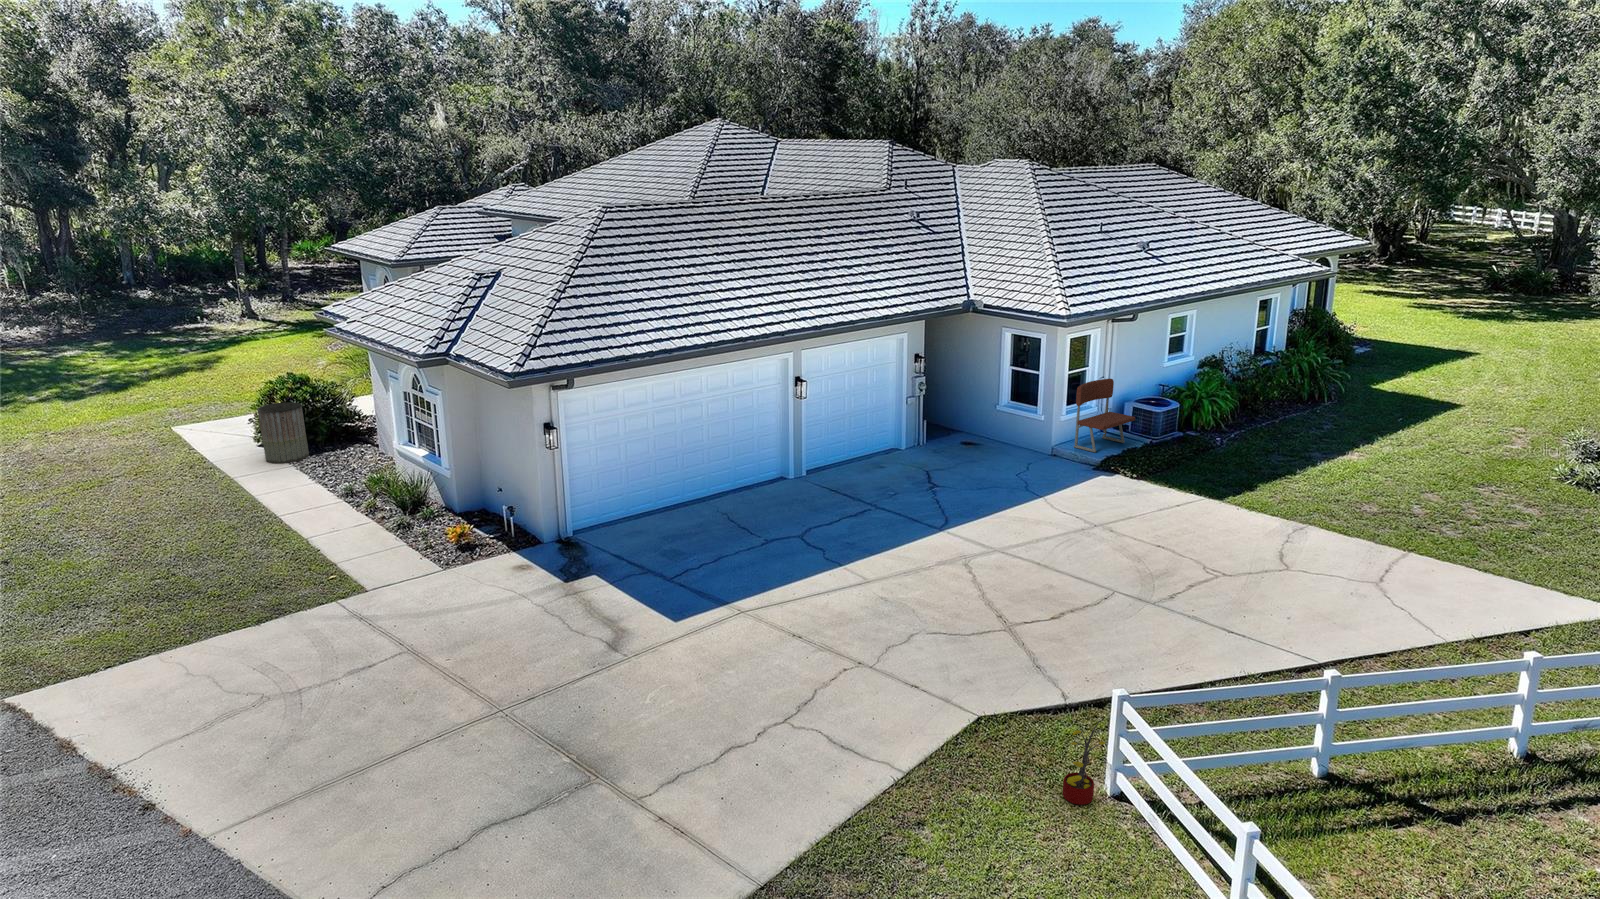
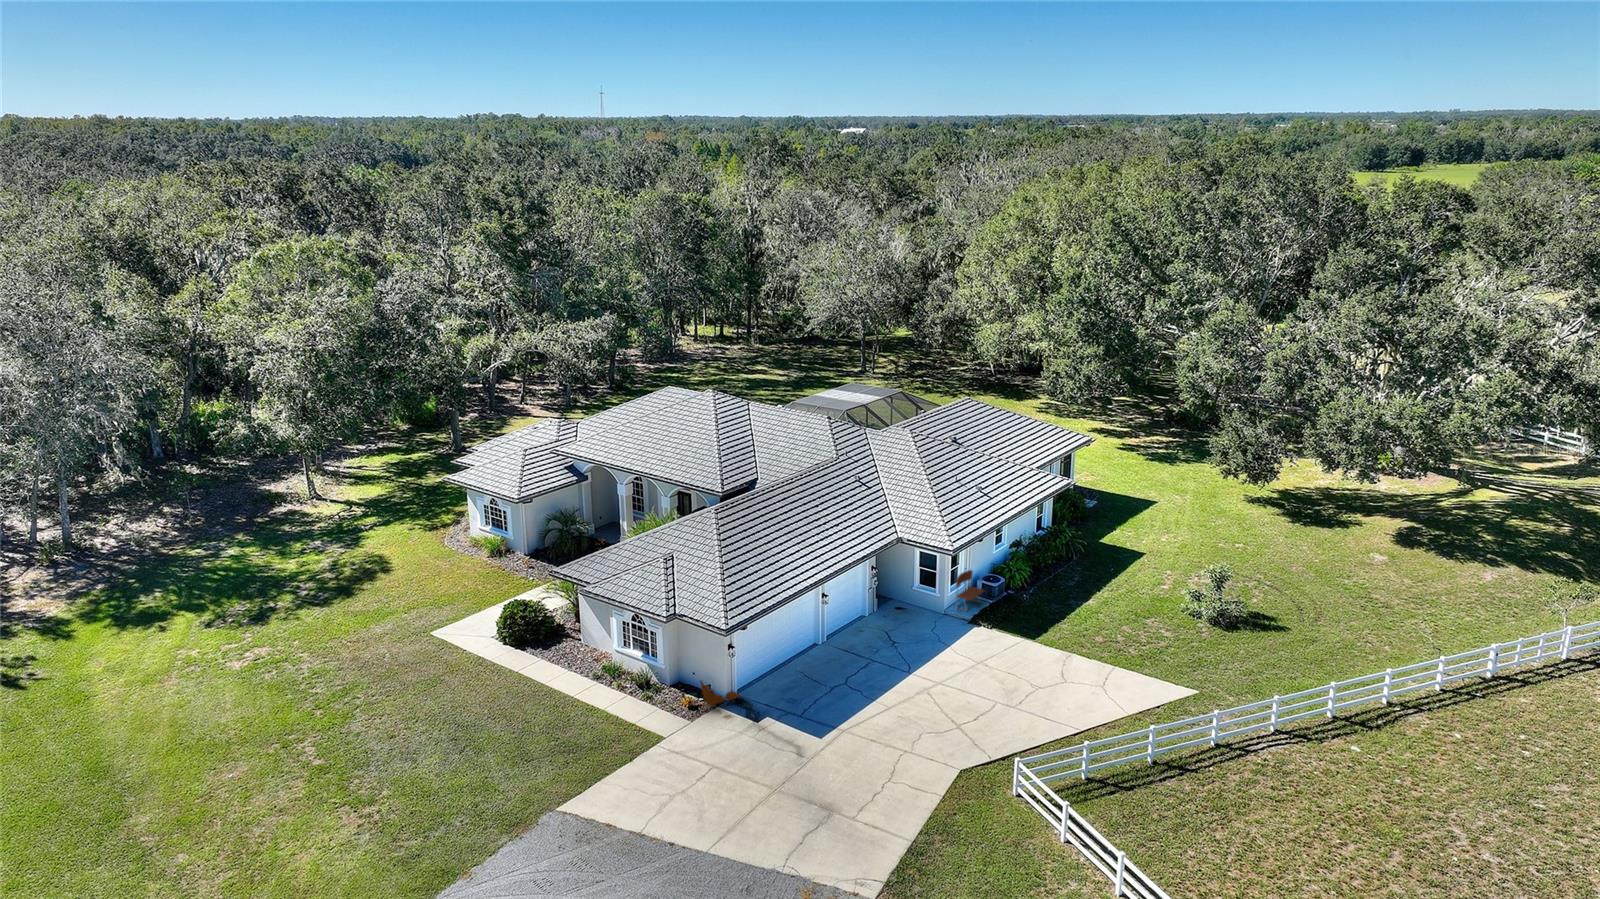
trash can: present [258,402,309,463] -> none [519,621,544,658]
lounge chair: none [475,490,569,563] -> present [700,681,739,709]
decorative plant: present [1062,721,1105,805] -> none [1000,769,1013,801]

